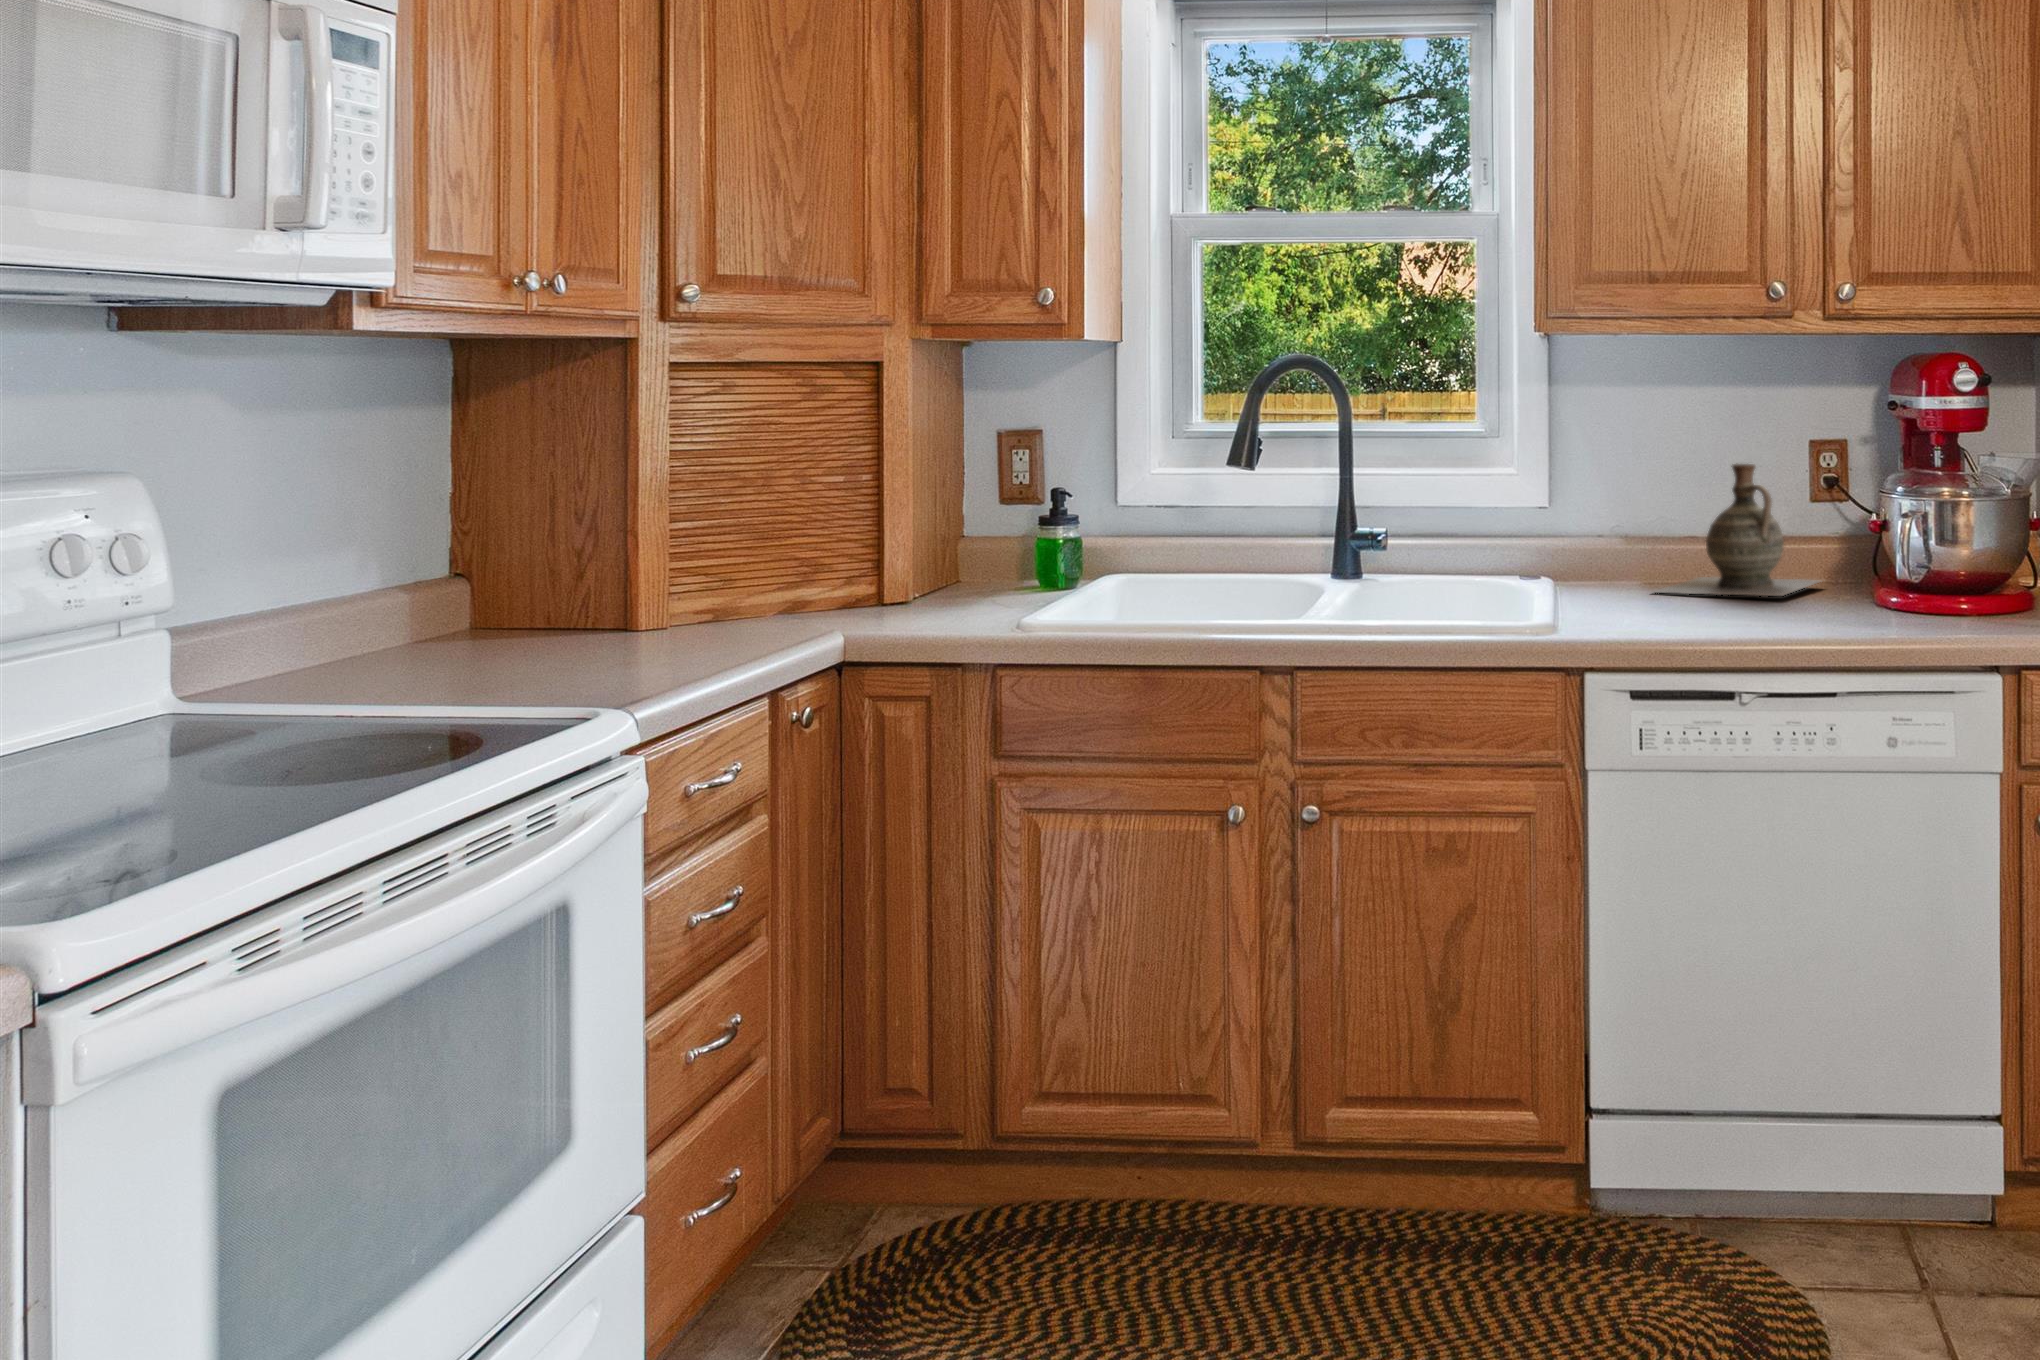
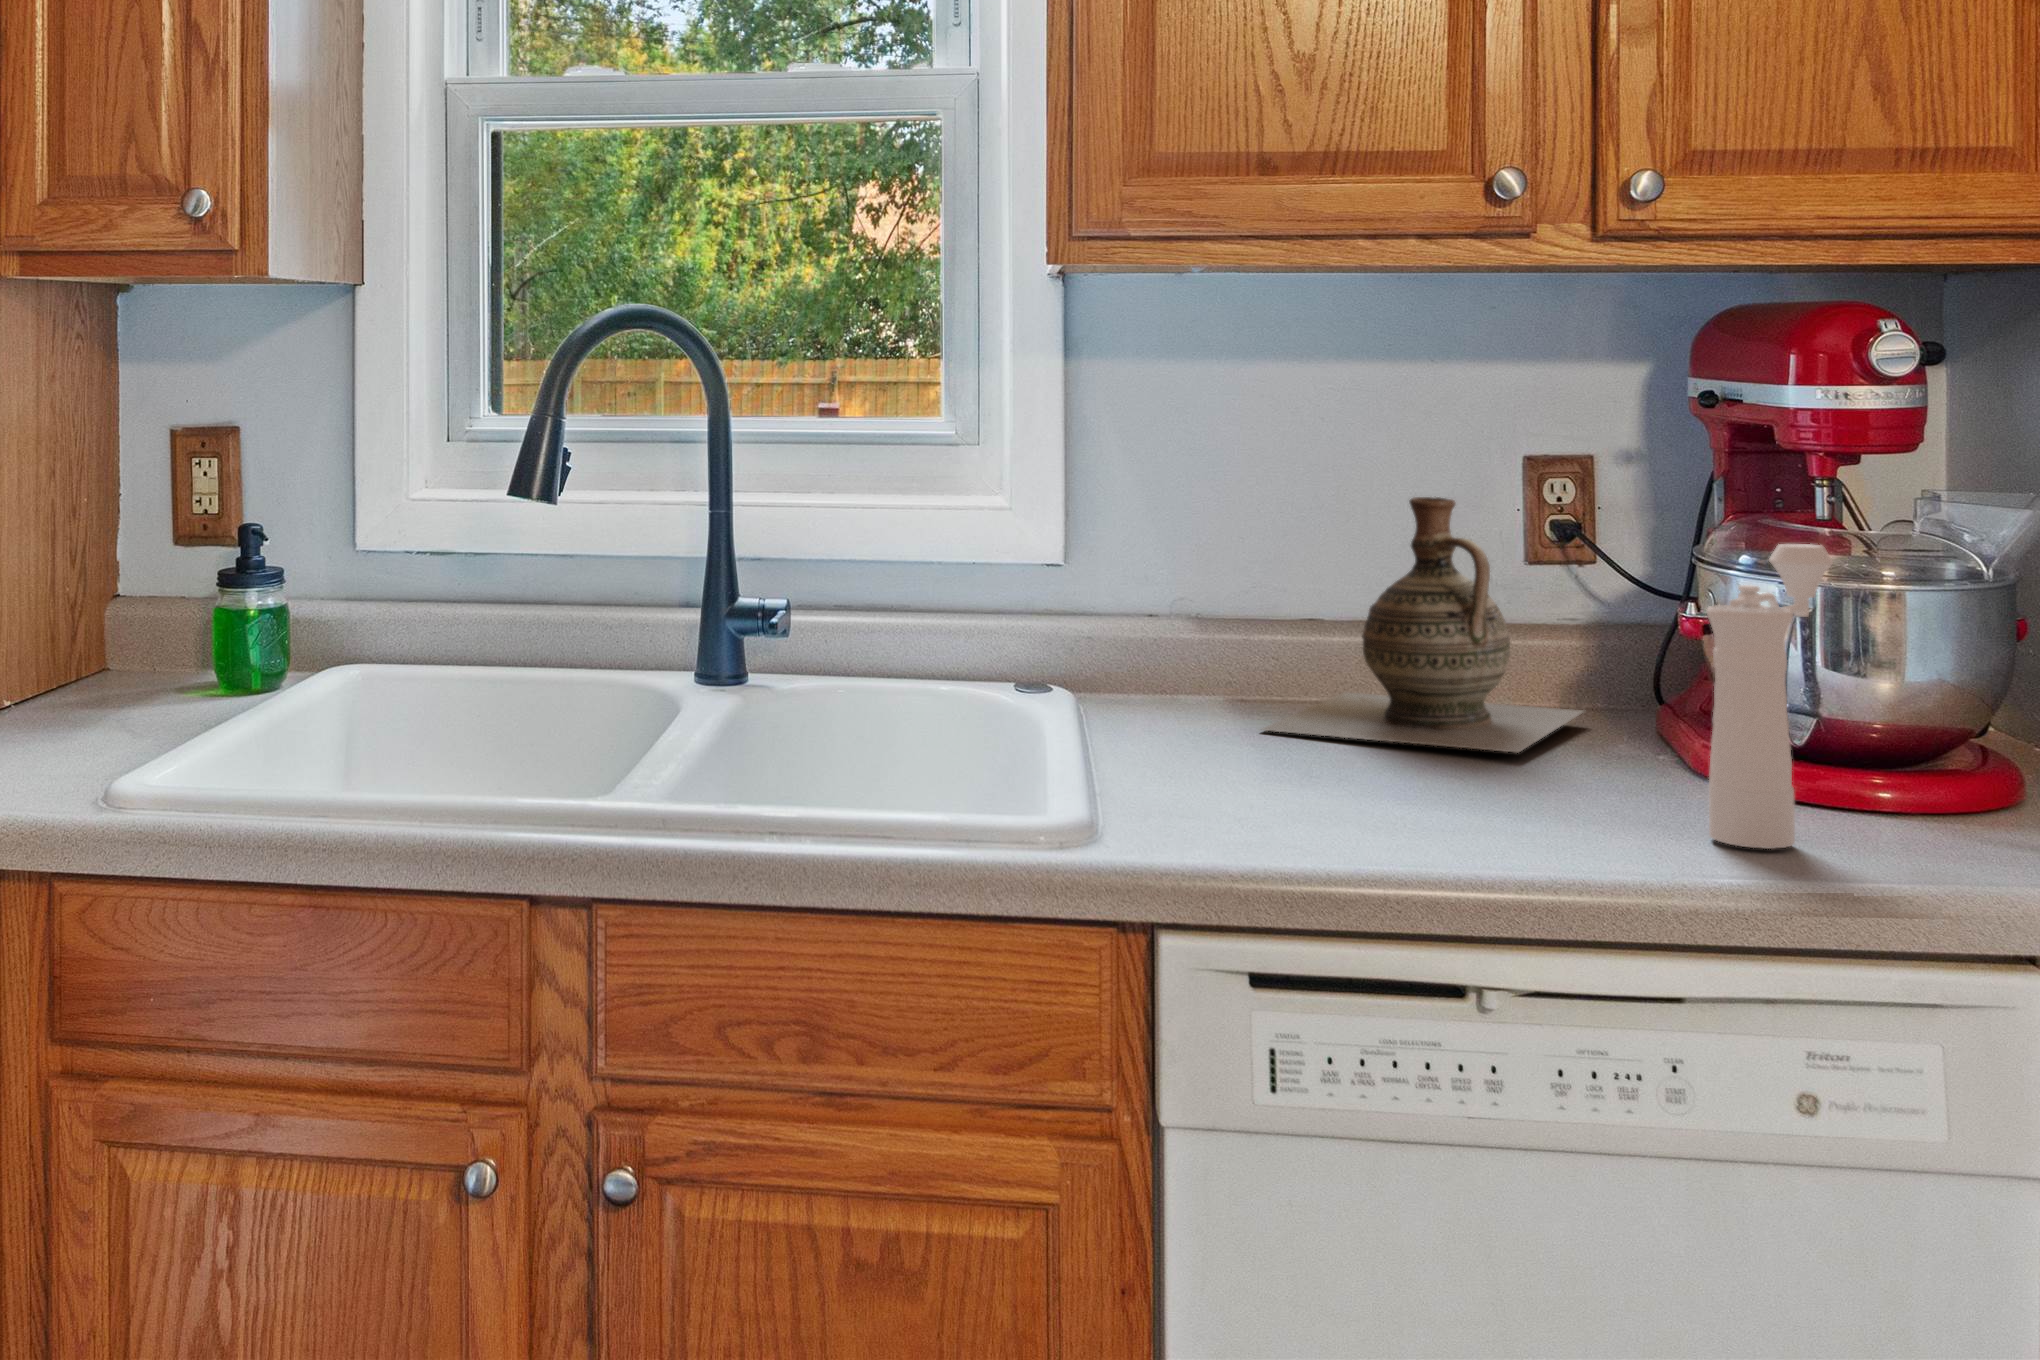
pepper mill: none [1861,478,1928,626] -> present [1706,544,1833,849]

